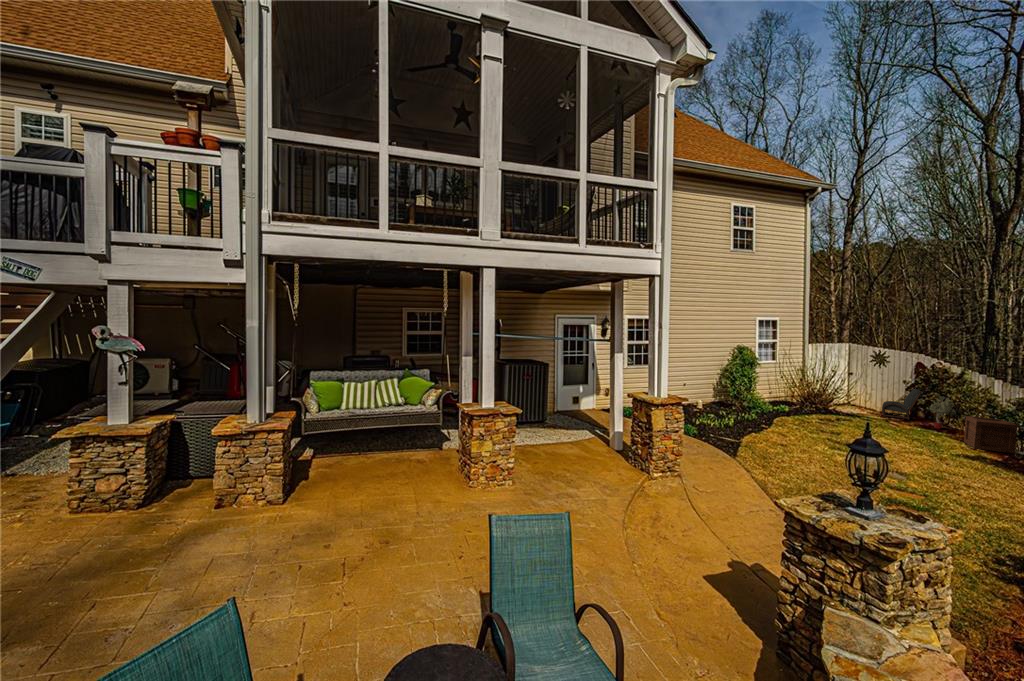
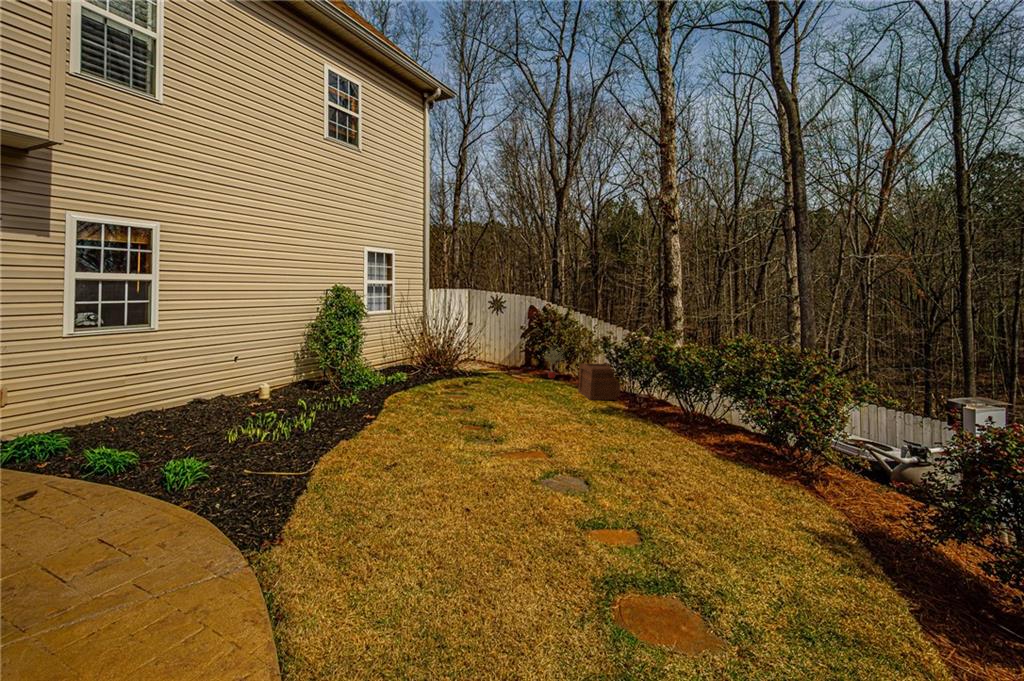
lounge chair: present [882,388,922,420] -> none [503,335,537,371]

